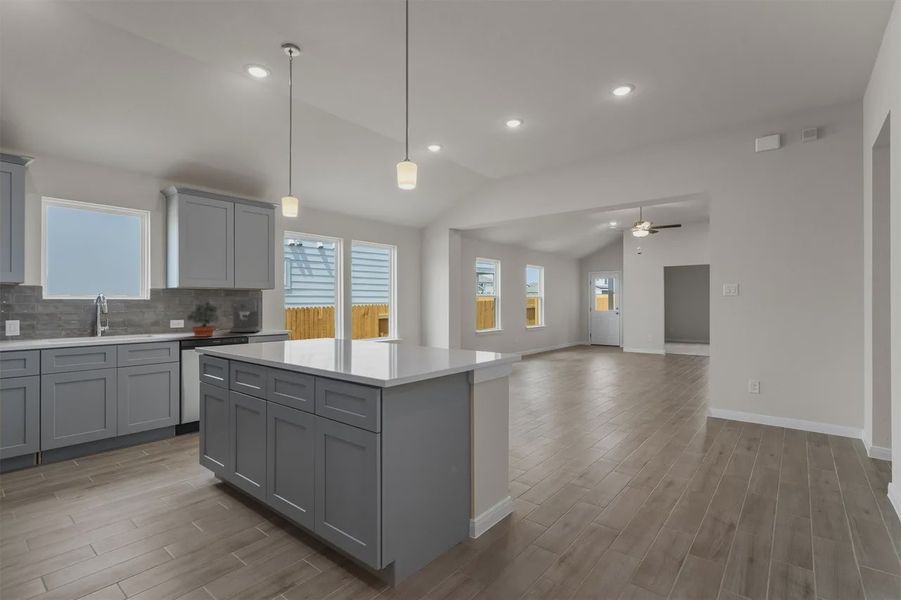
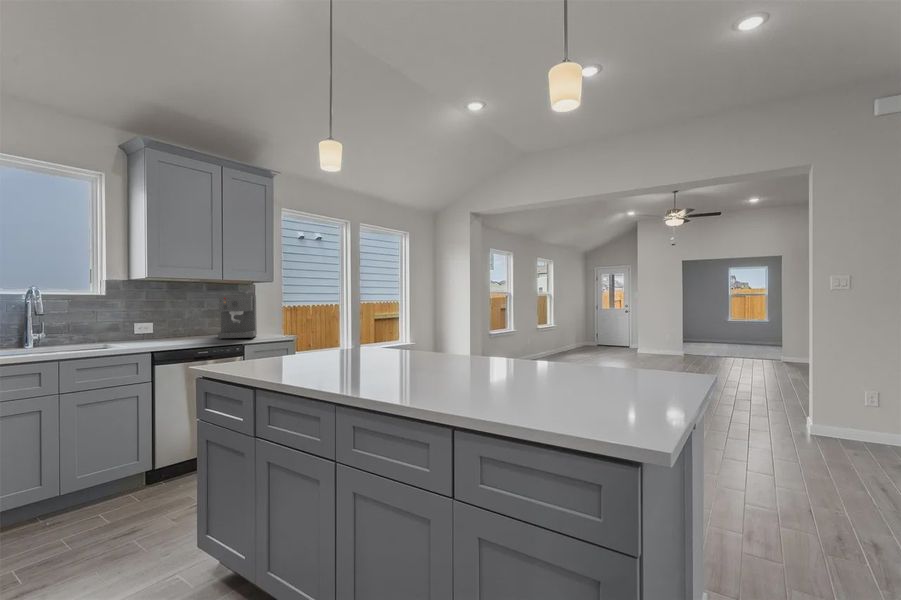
potted plant: present [187,300,219,337] -> none [158,295,205,346]

